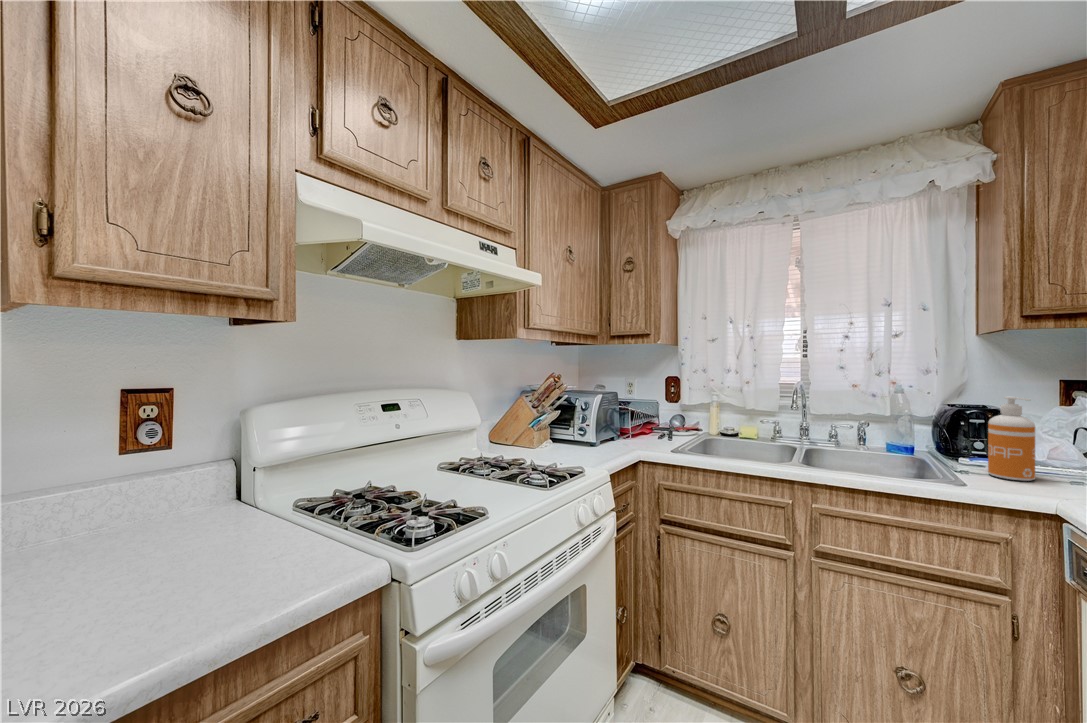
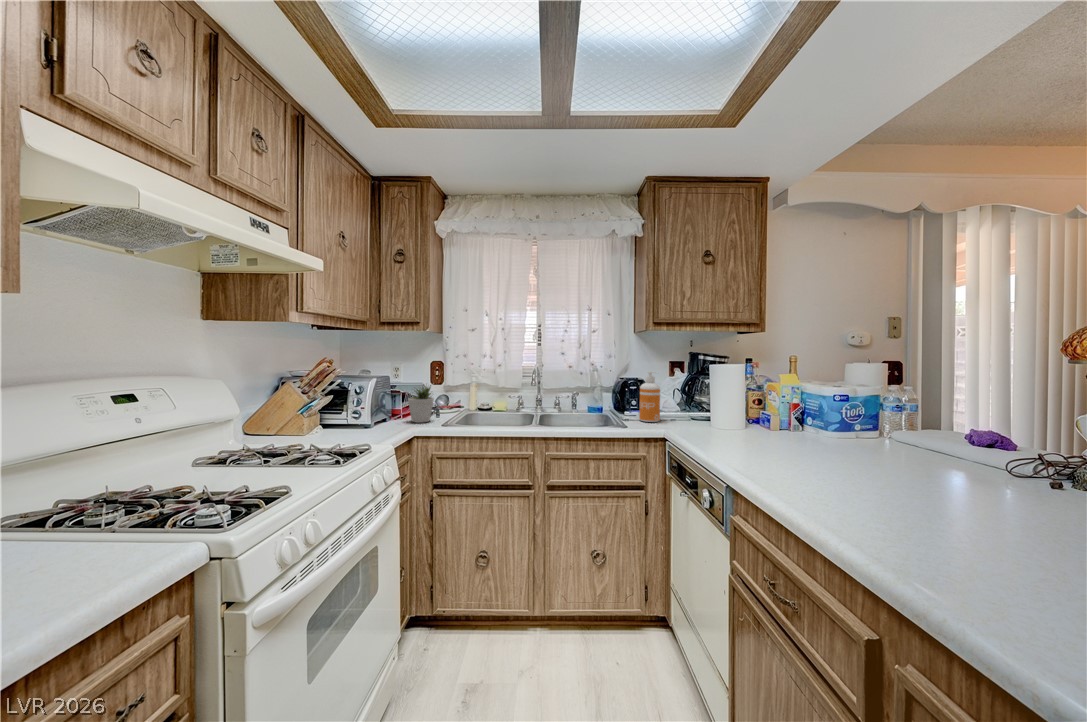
potted plant: none [635,400,664,446] -> present [408,385,434,423]

